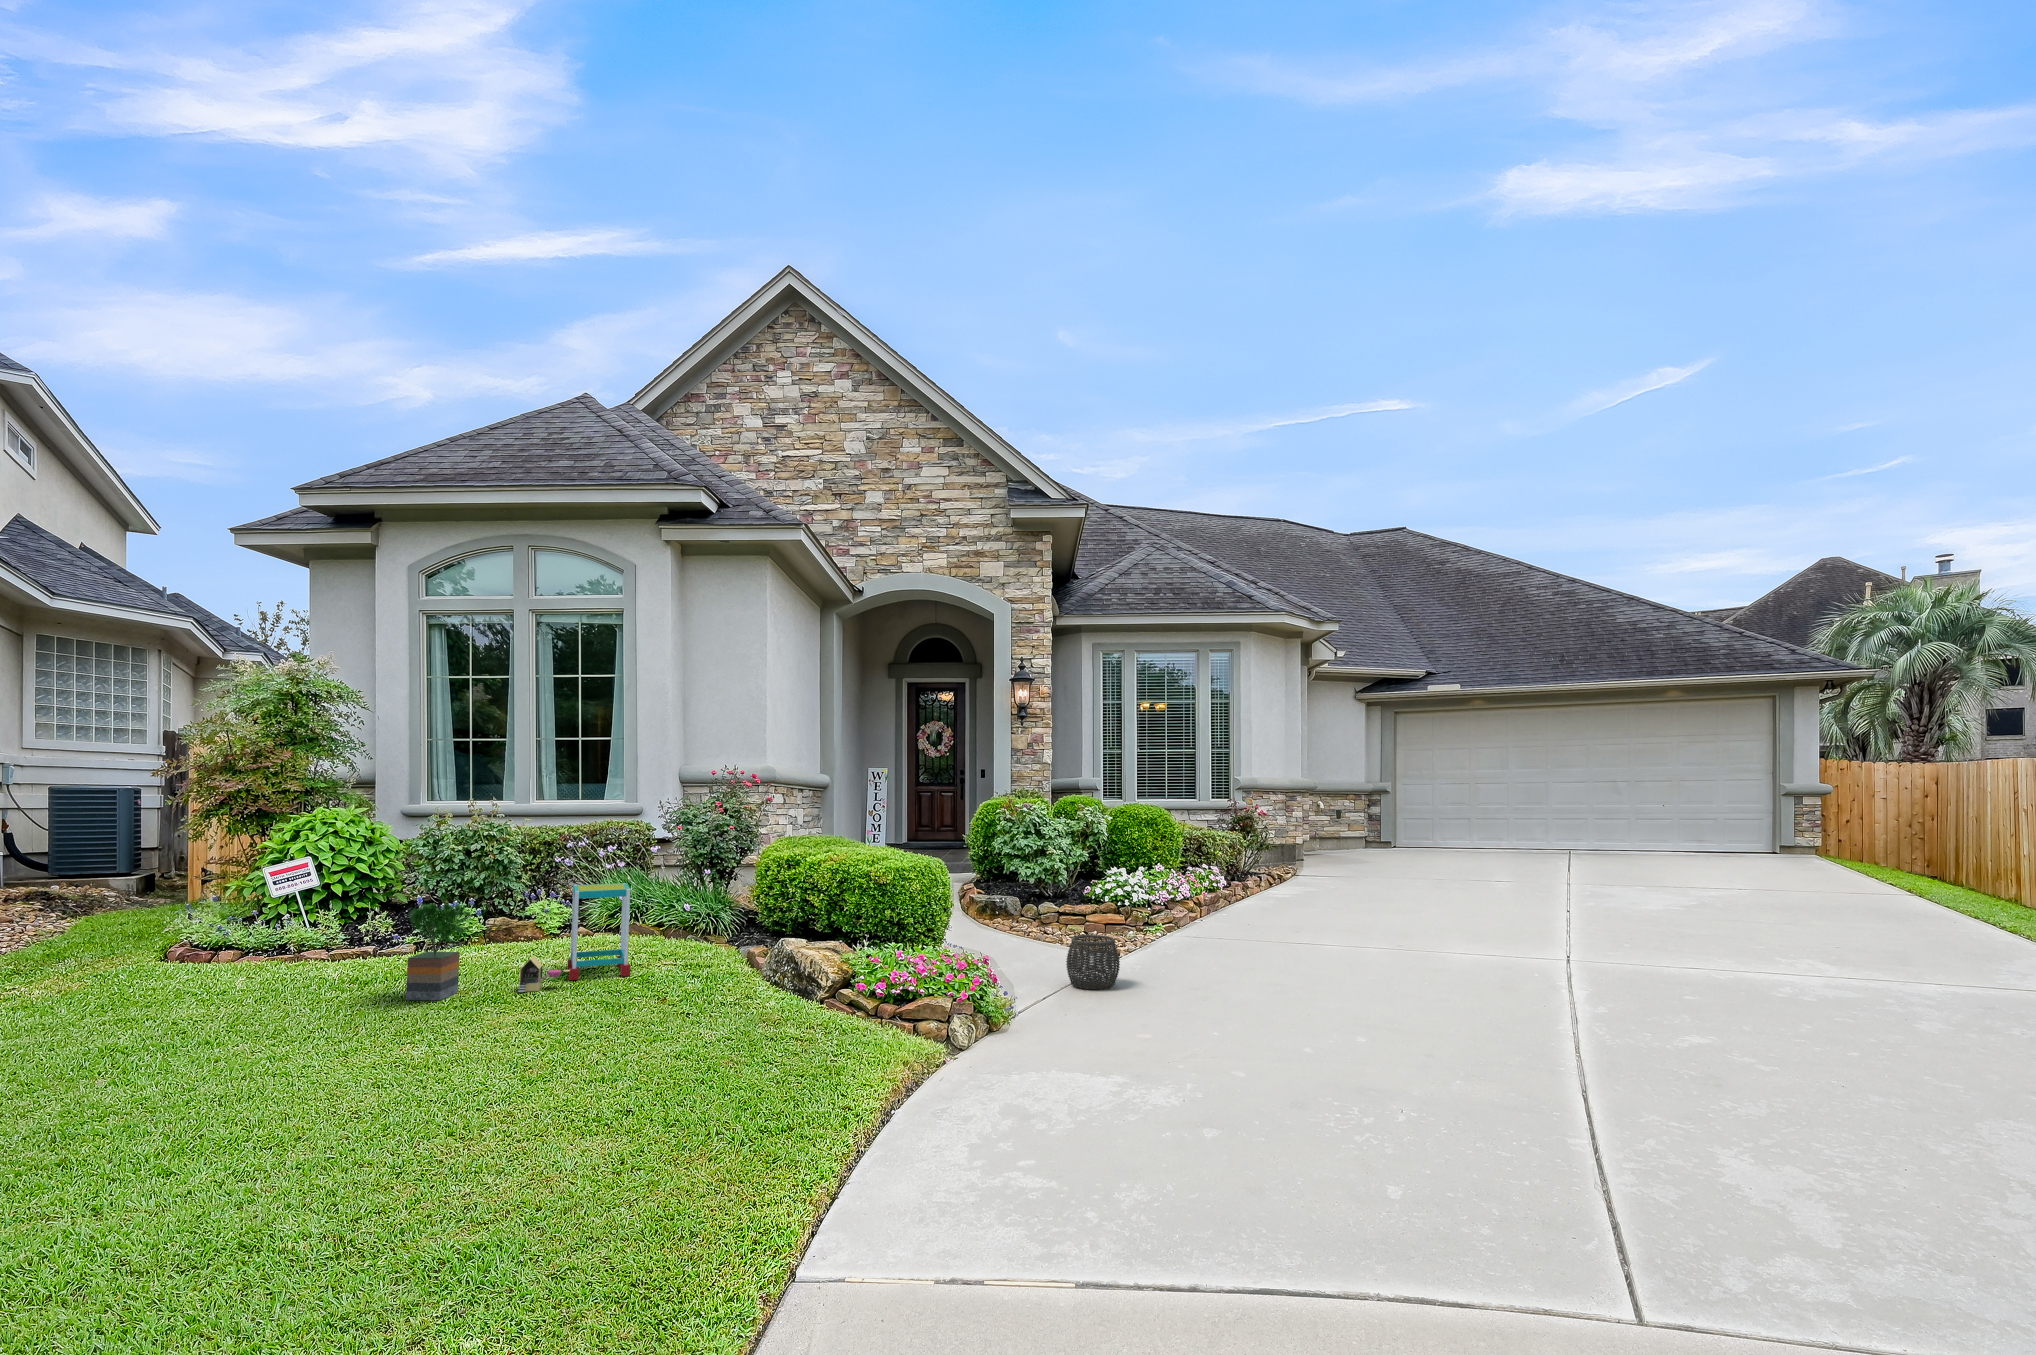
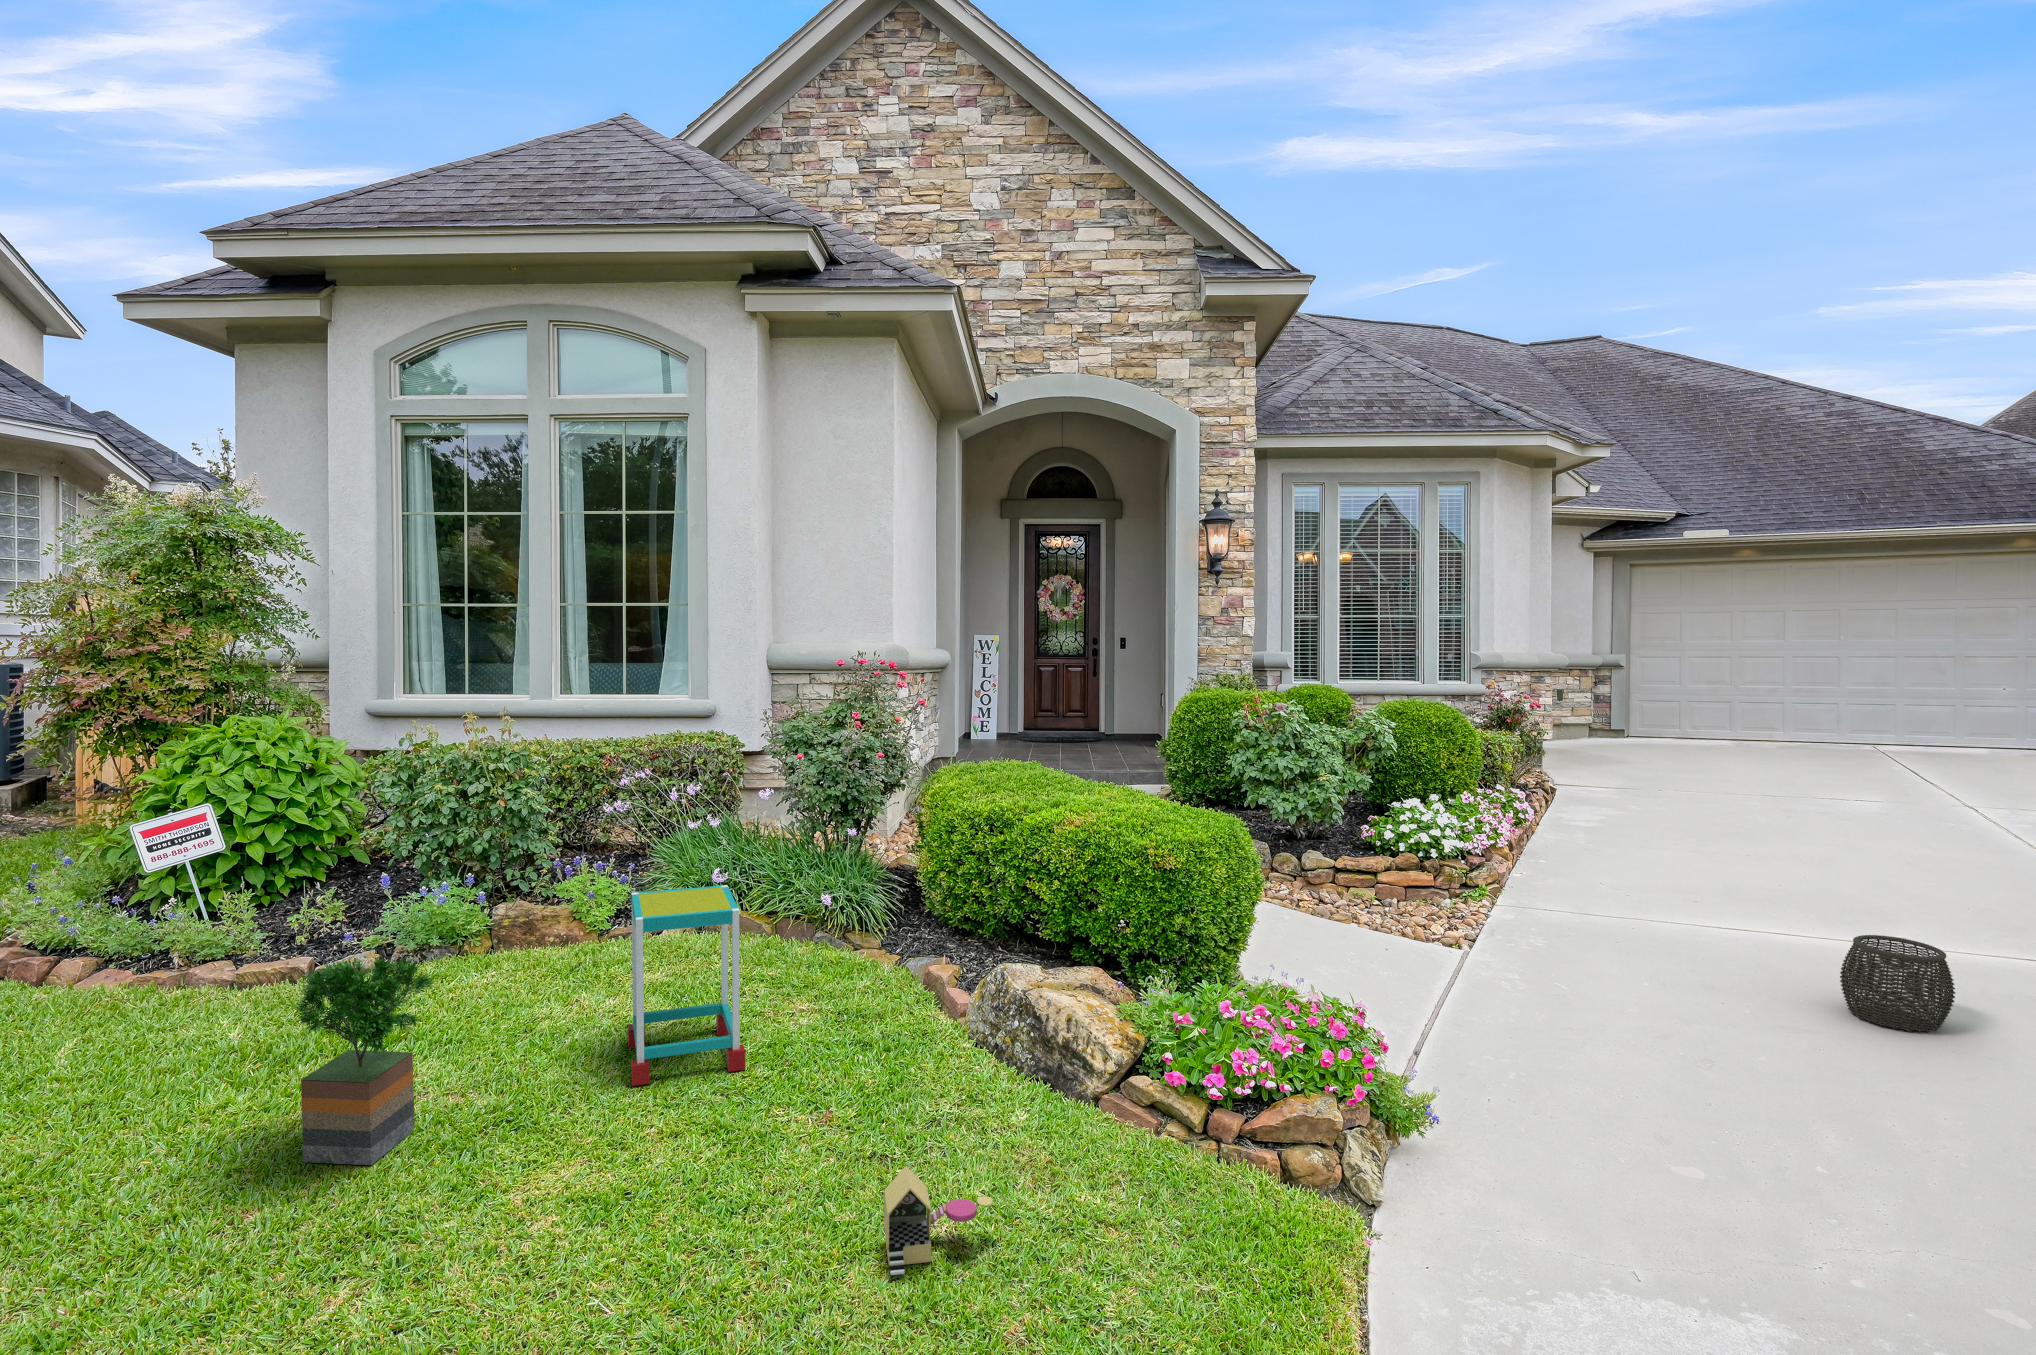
woven basket: present [1066,935,1120,990] -> present [1840,935,1955,1032]
toy house: present [518,956,570,992] -> present [884,1166,993,1275]

